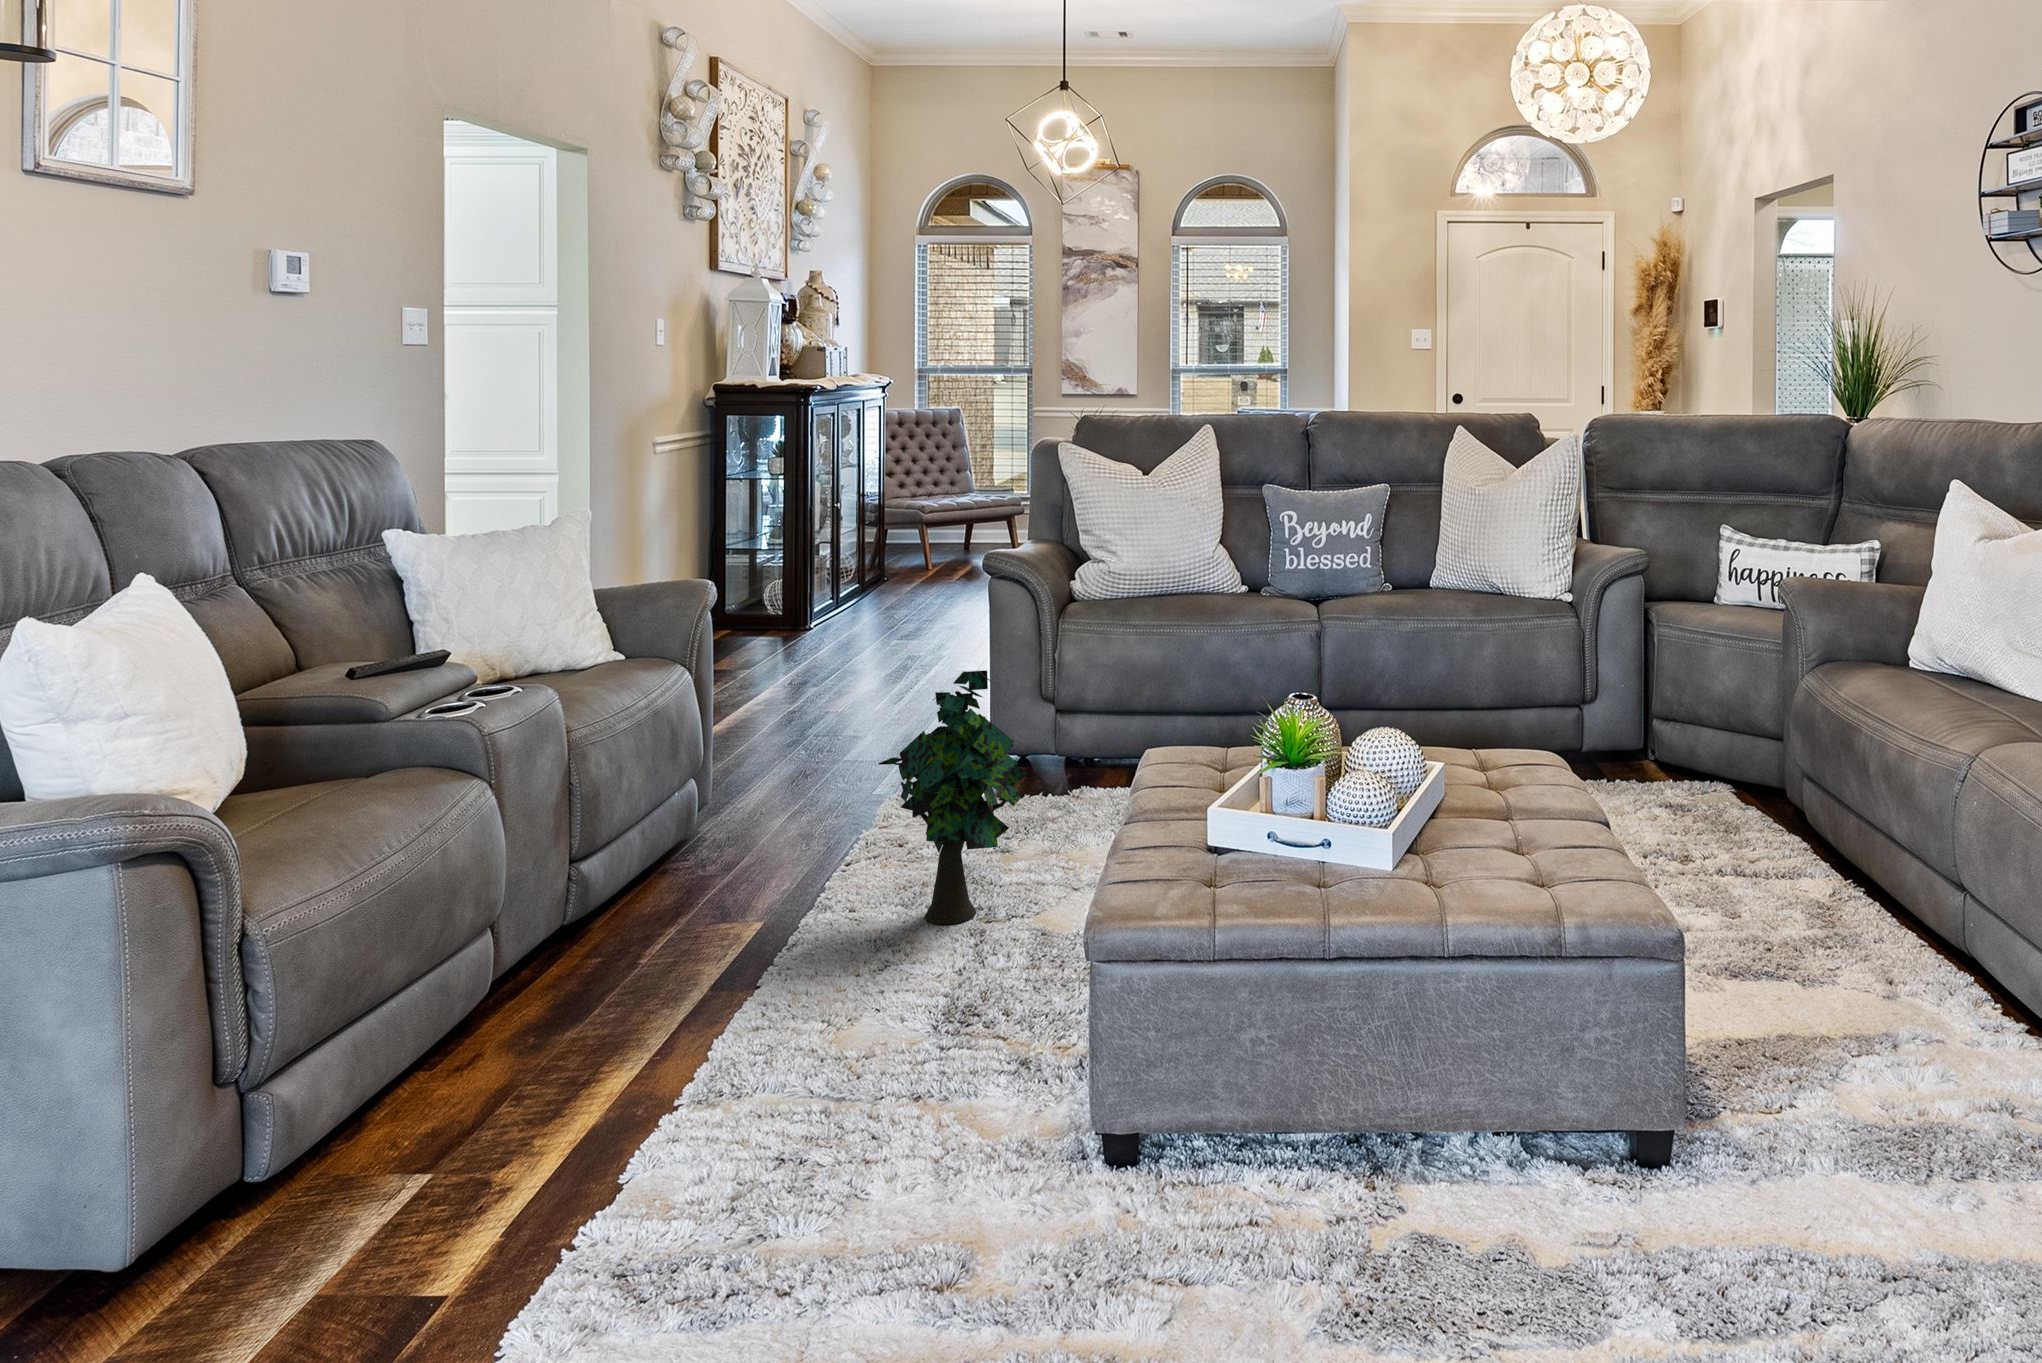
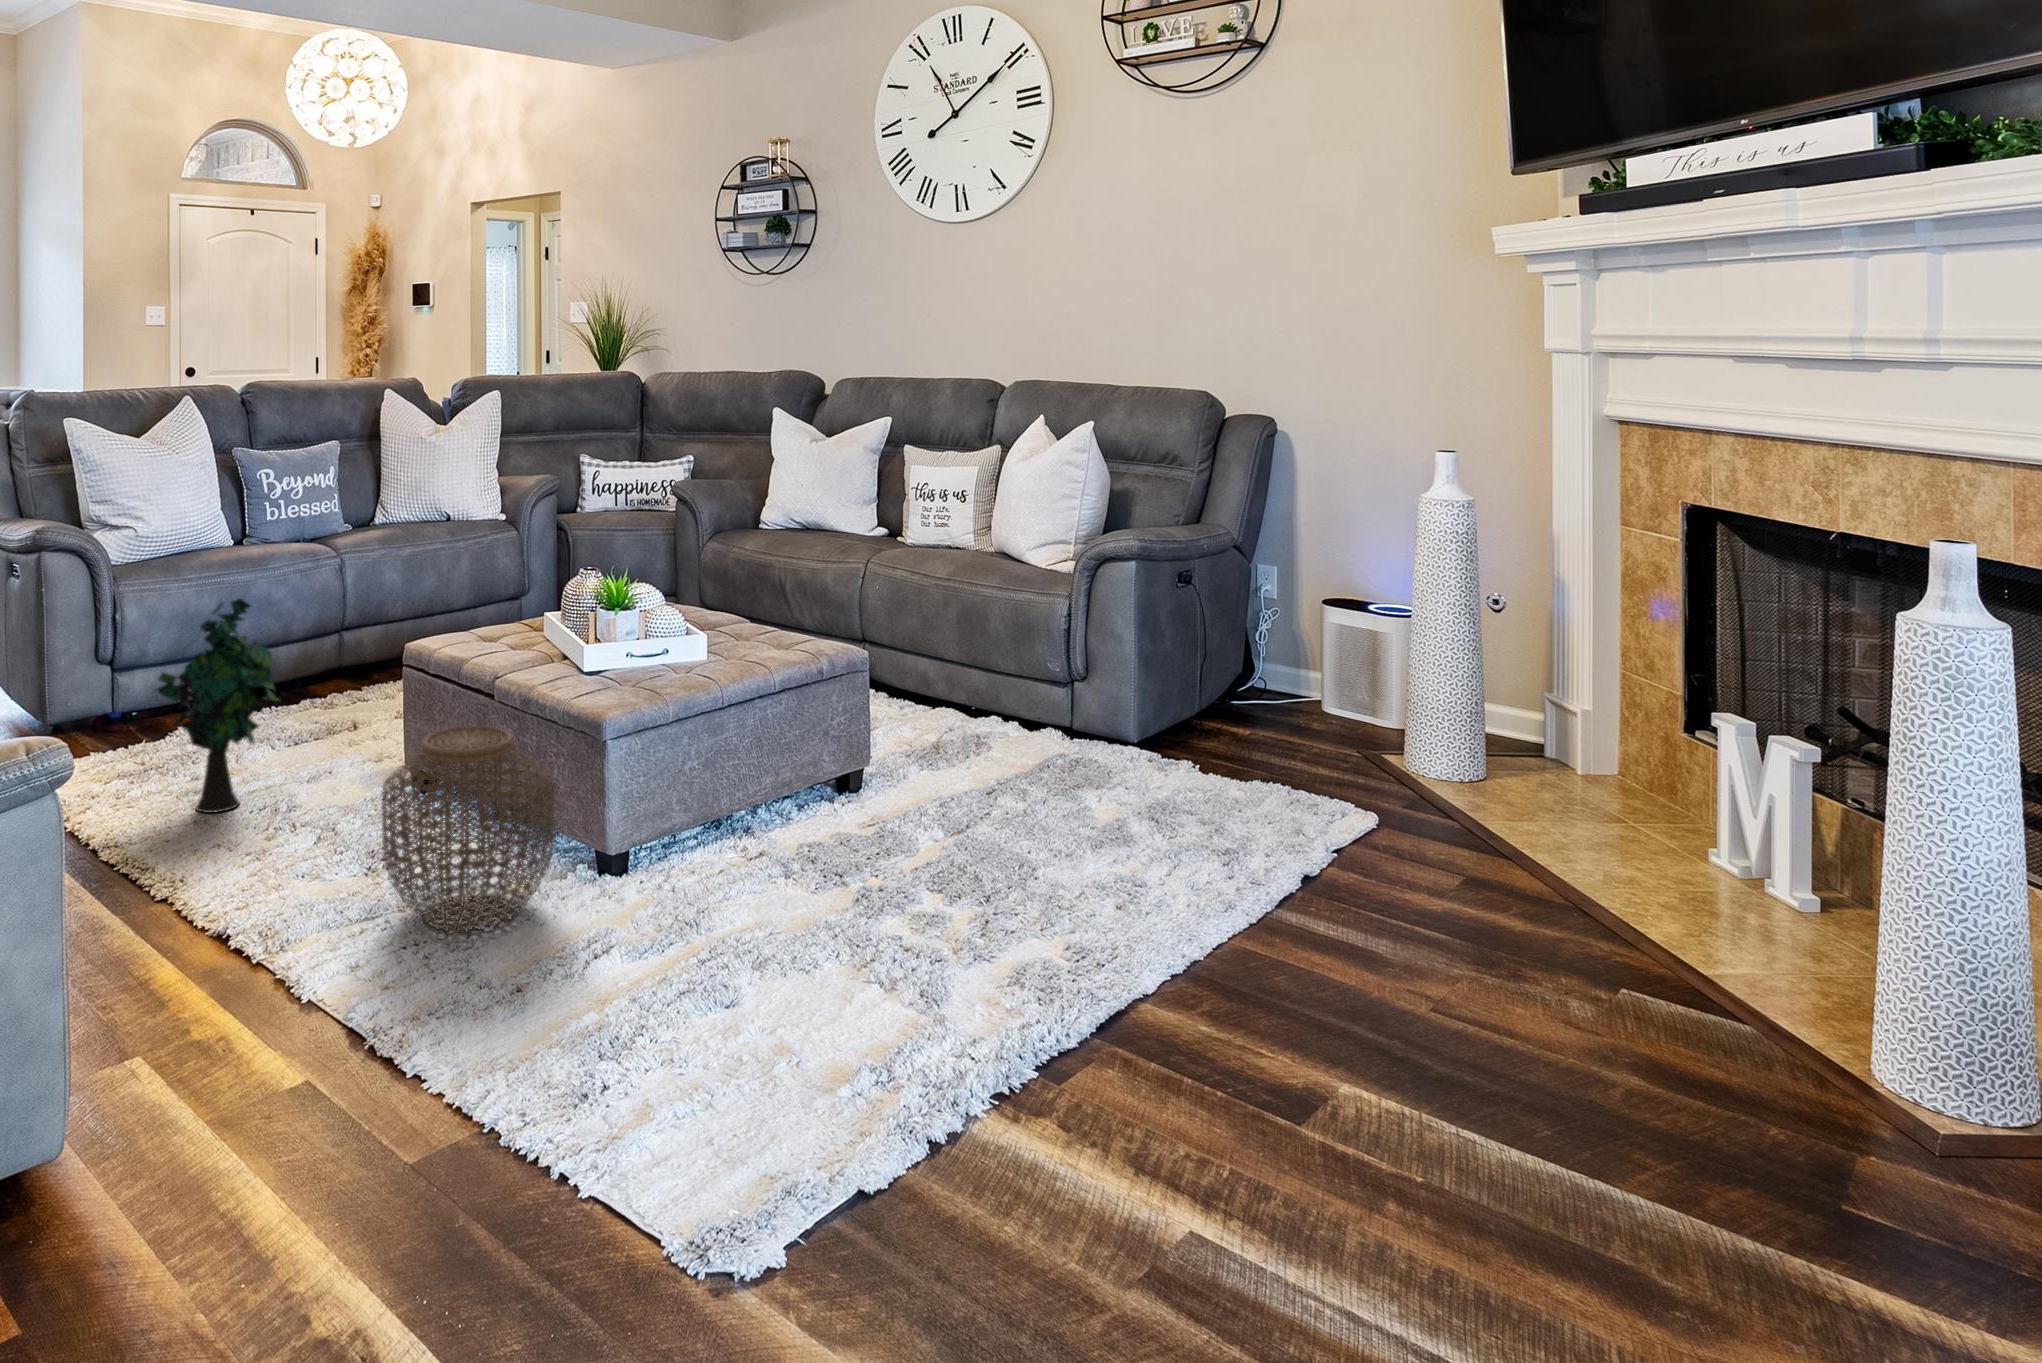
woven basket: none [761,916,1019,1242] -> present [381,726,555,932]

